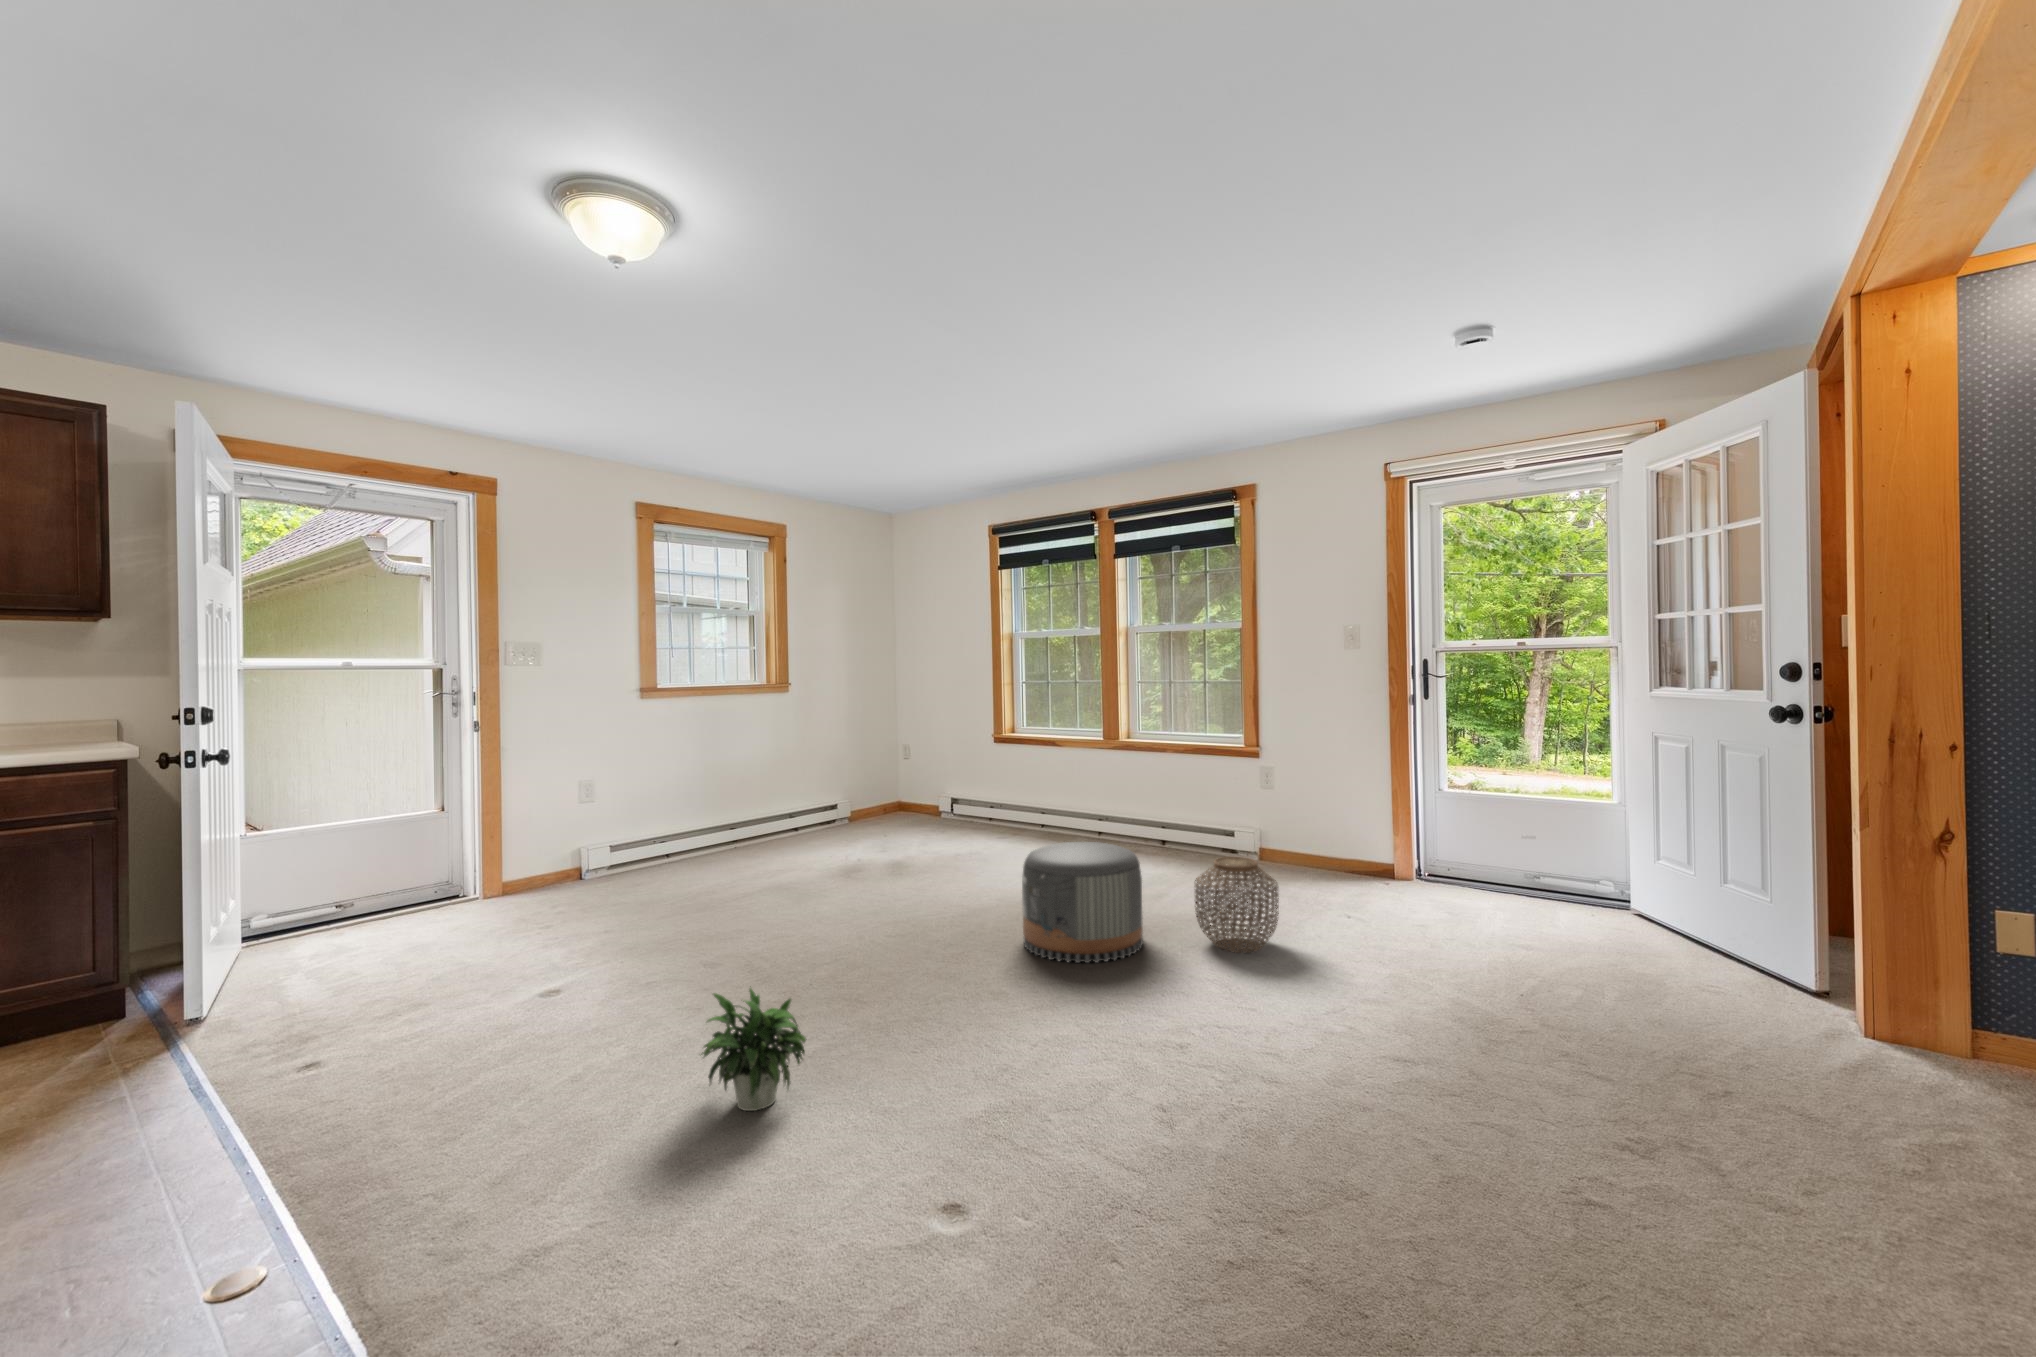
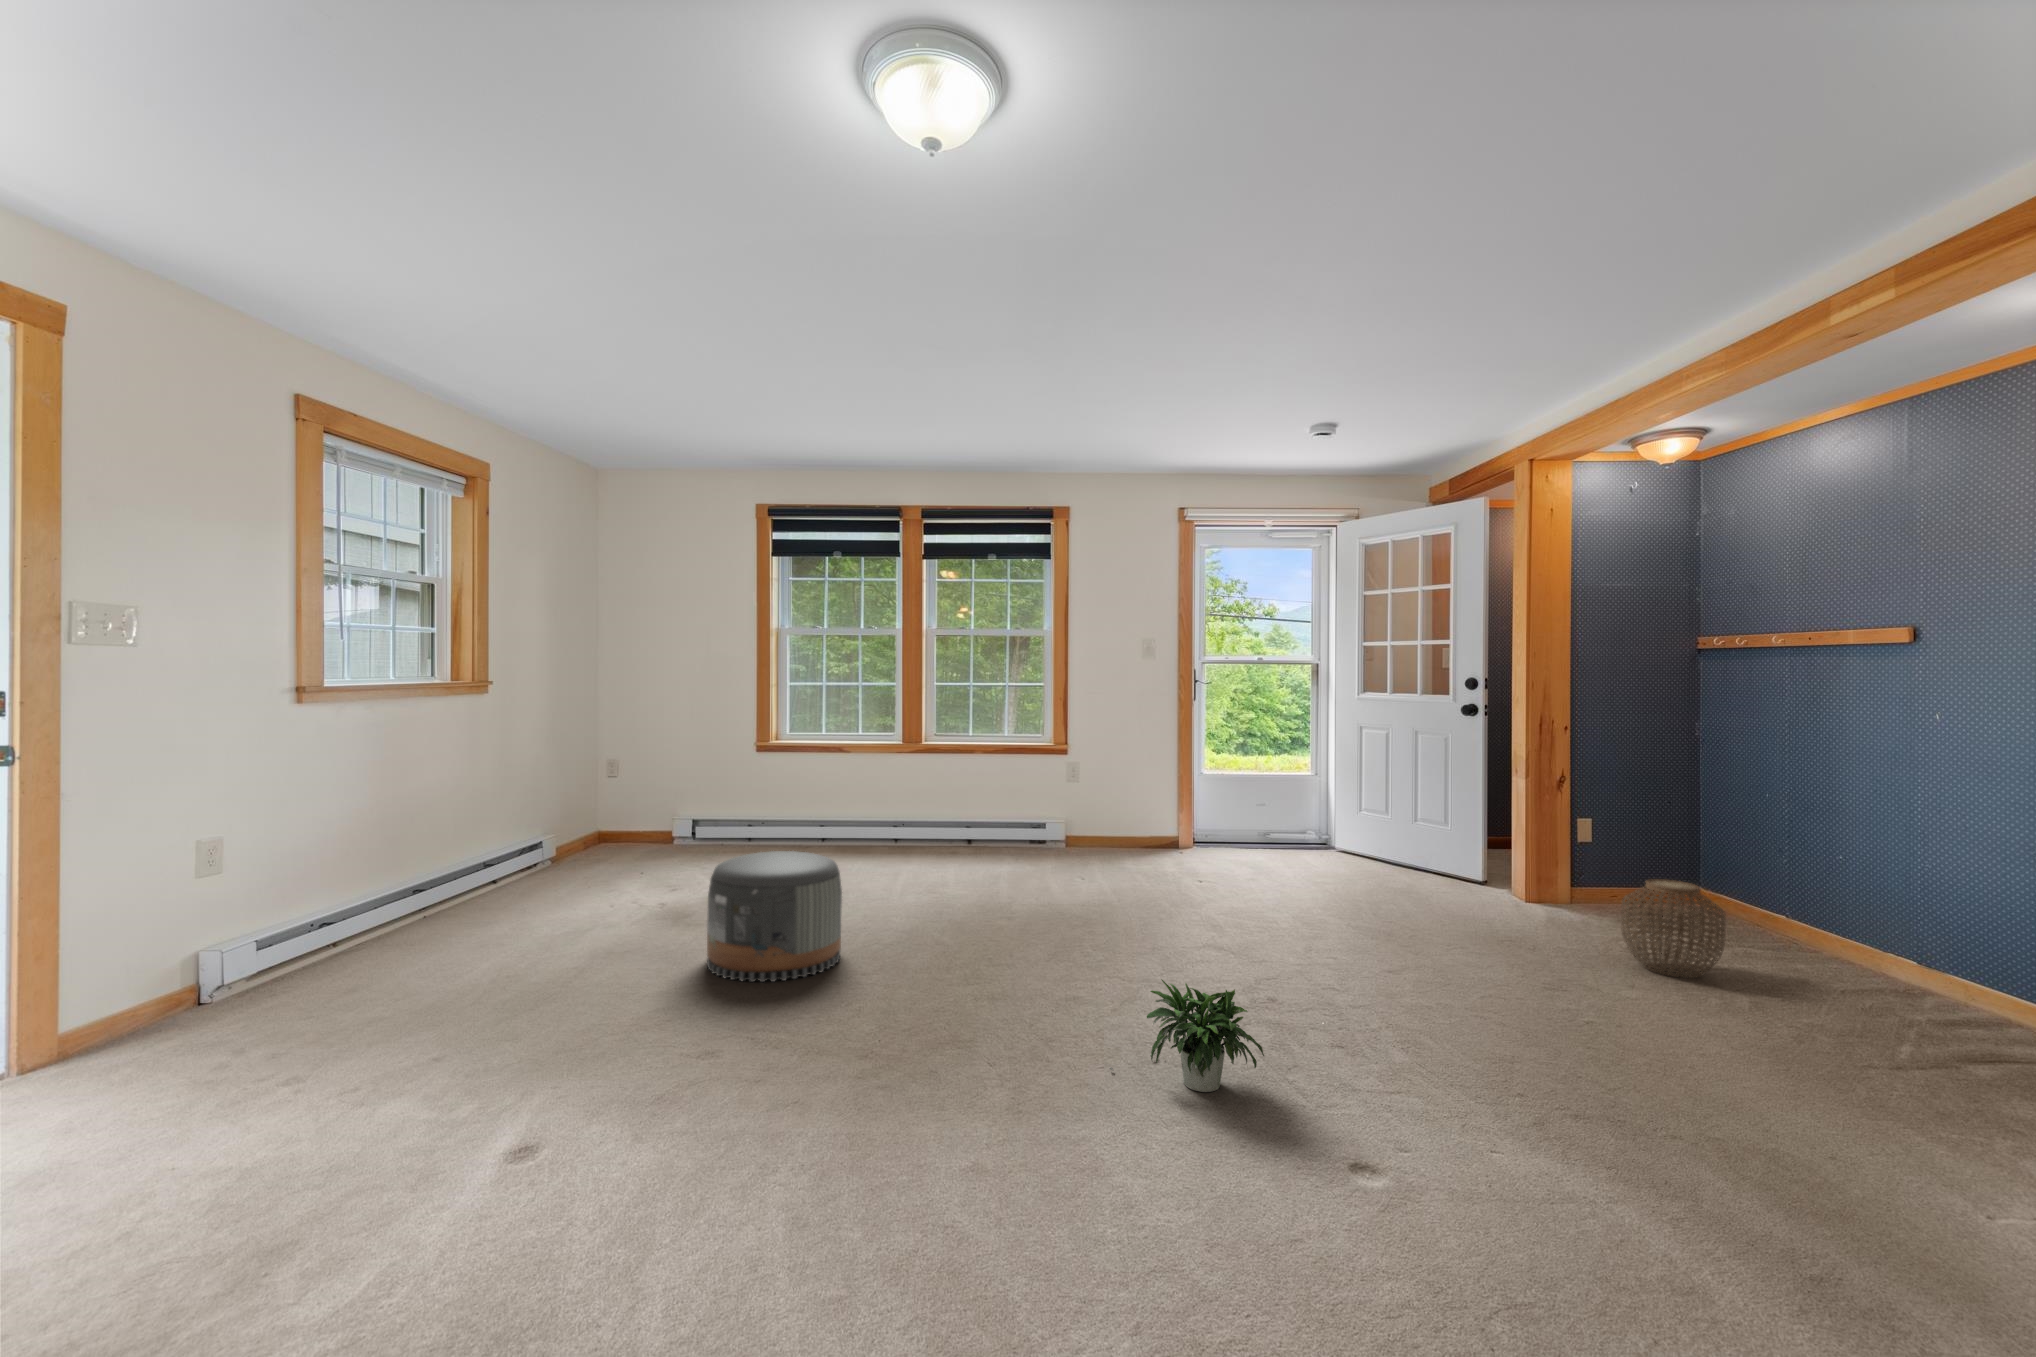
pouf: present [1022,842,1143,963] -> present [707,851,842,982]
woven basket: present [1195,857,1279,953] -> present [1622,879,1725,978]

